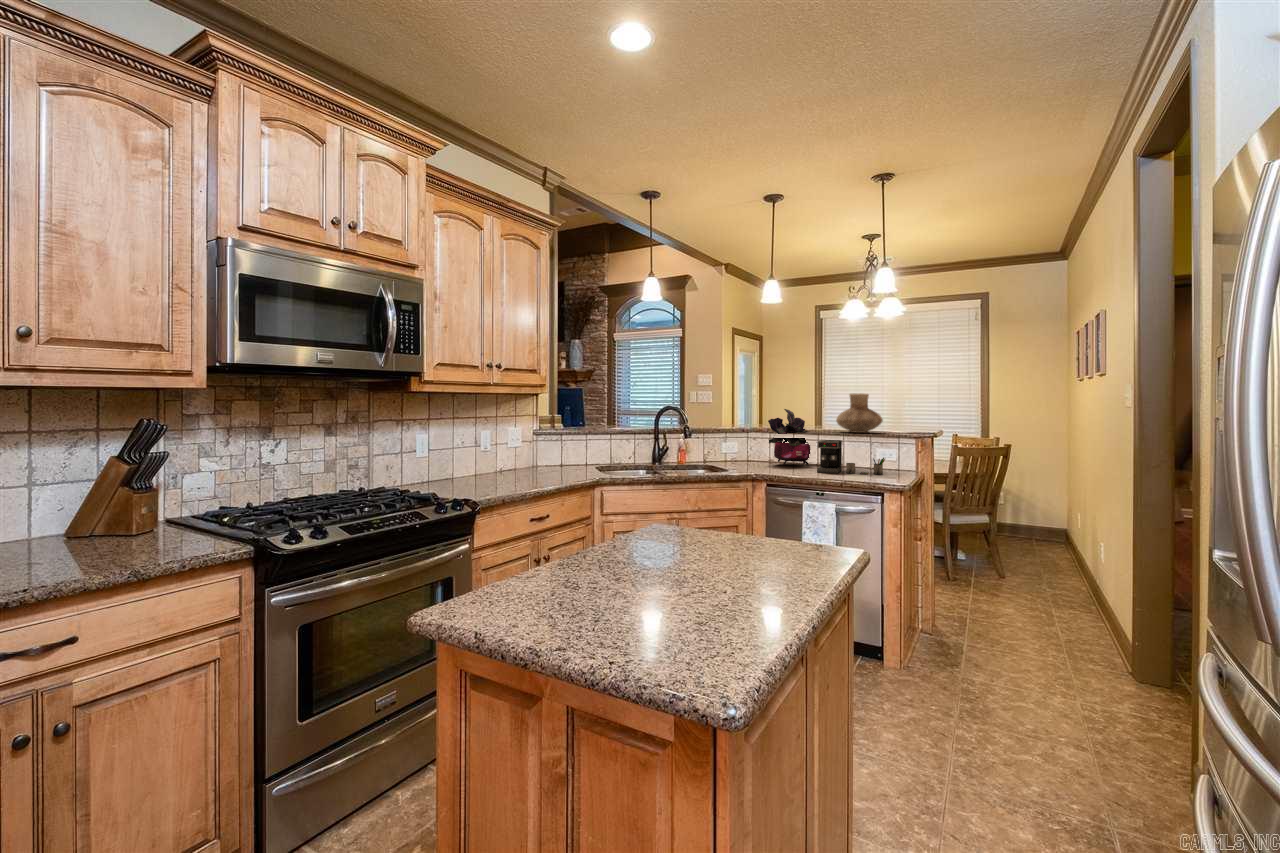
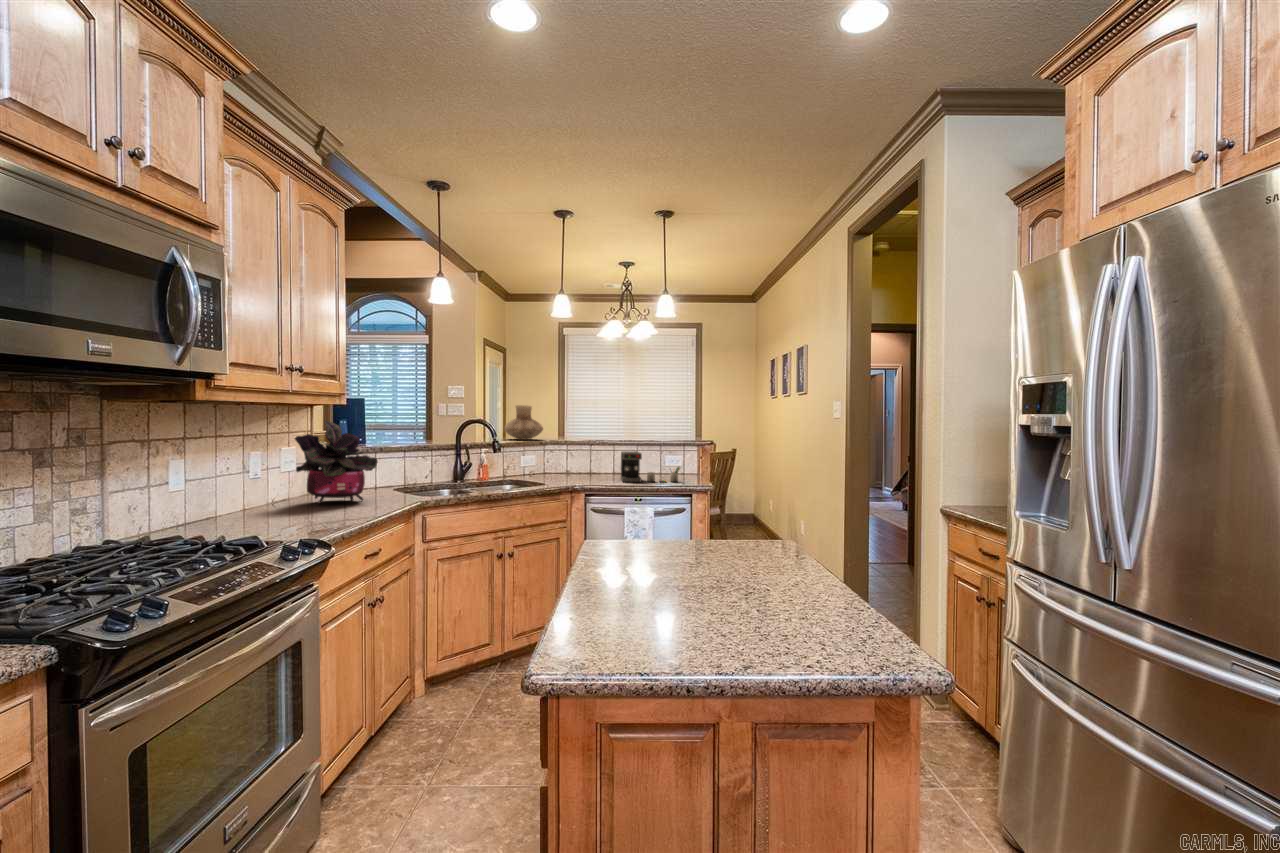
vase: present [836,393,883,433] -> present [504,405,543,440]
potted plant: present [768,409,811,465] -> present [295,421,378,504]

